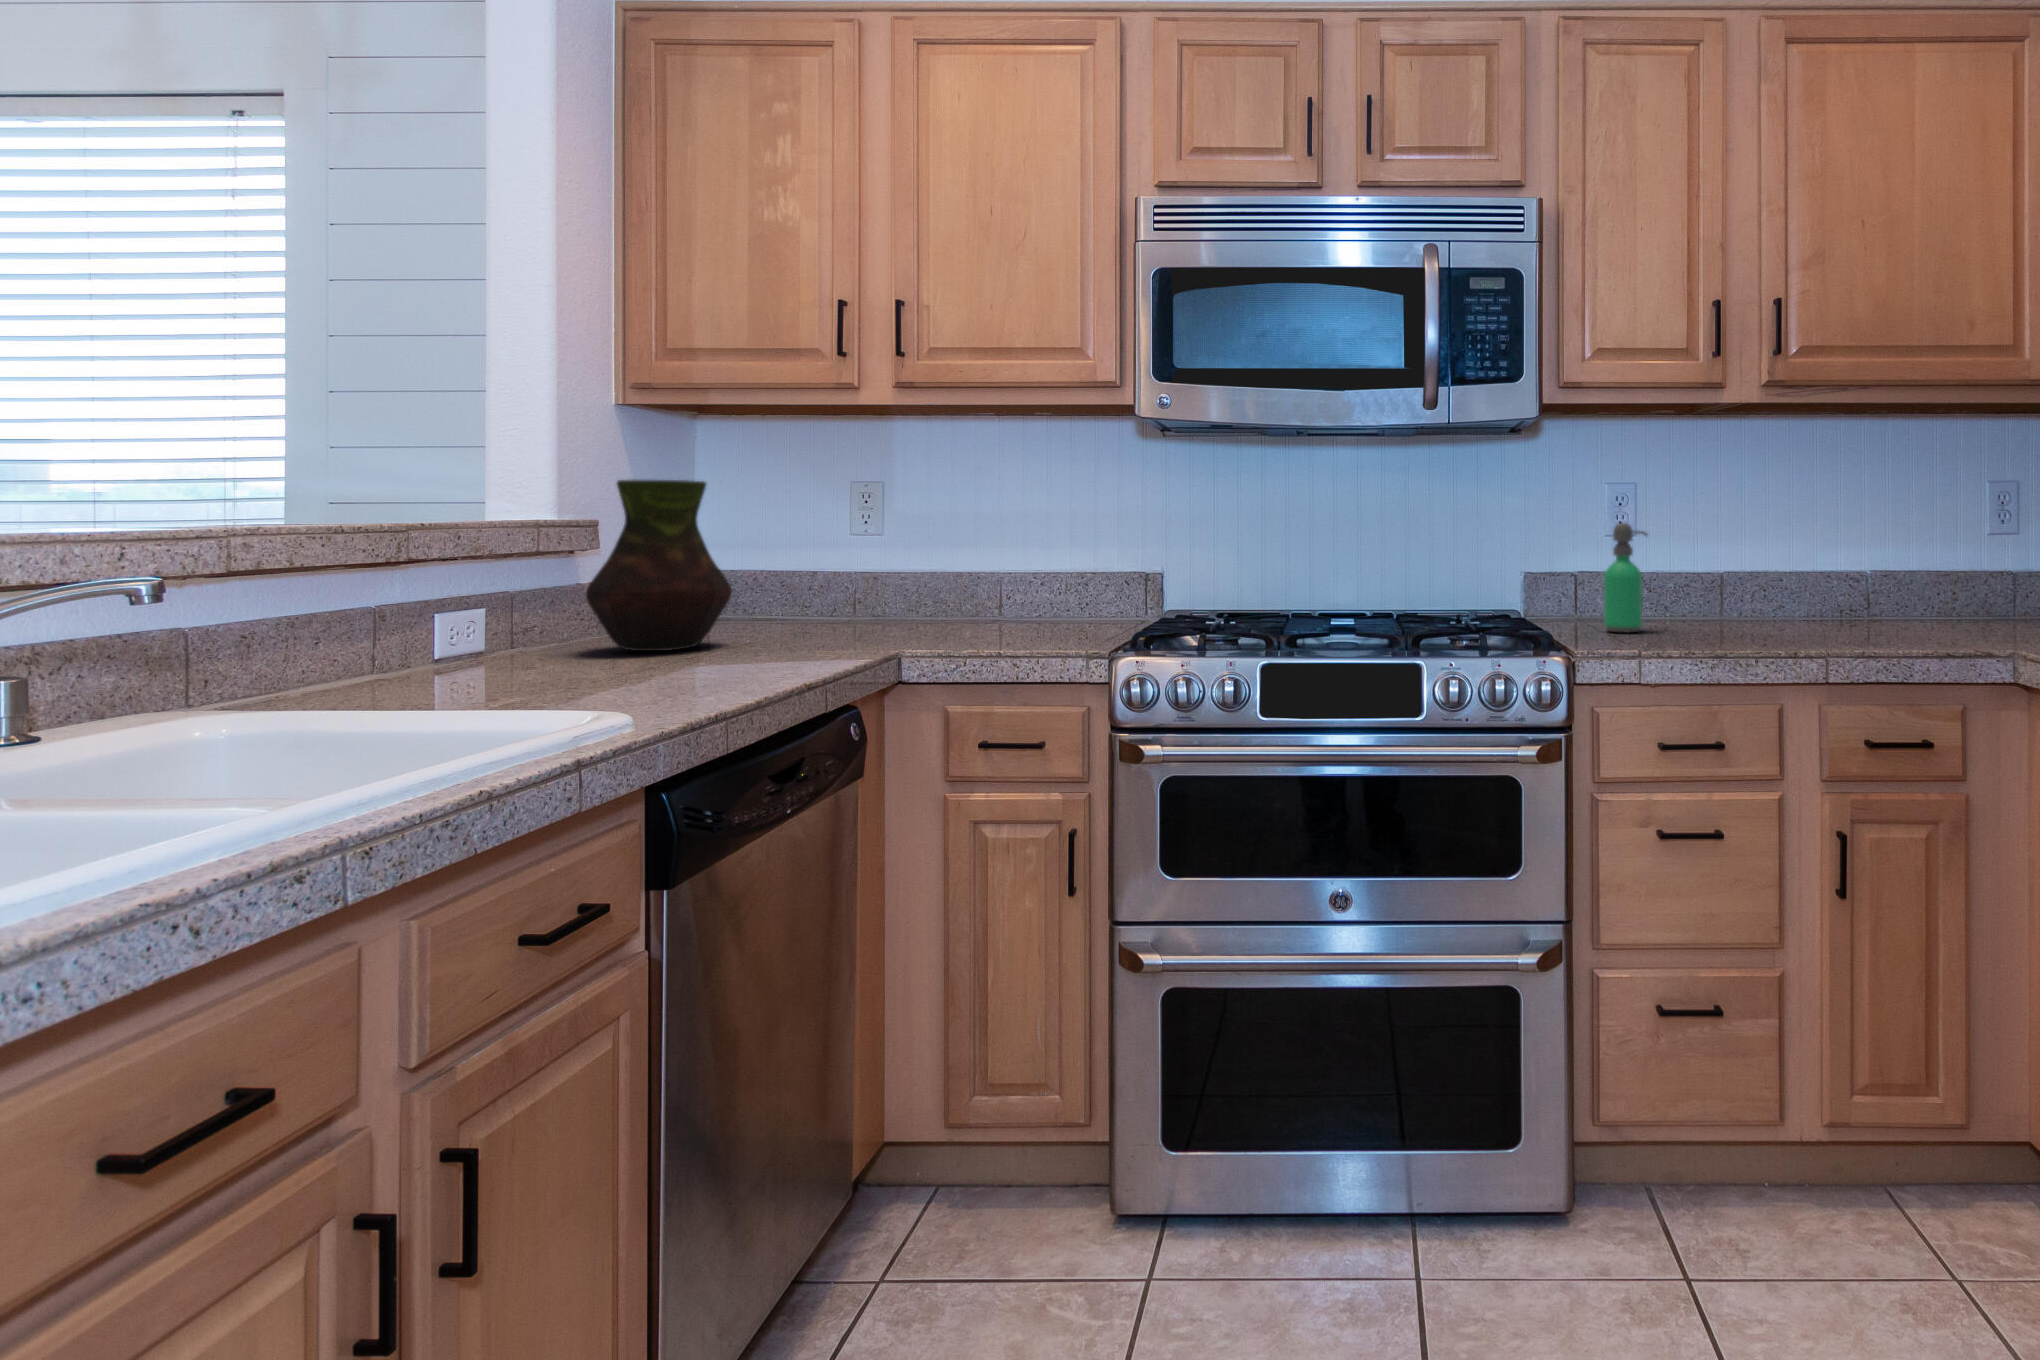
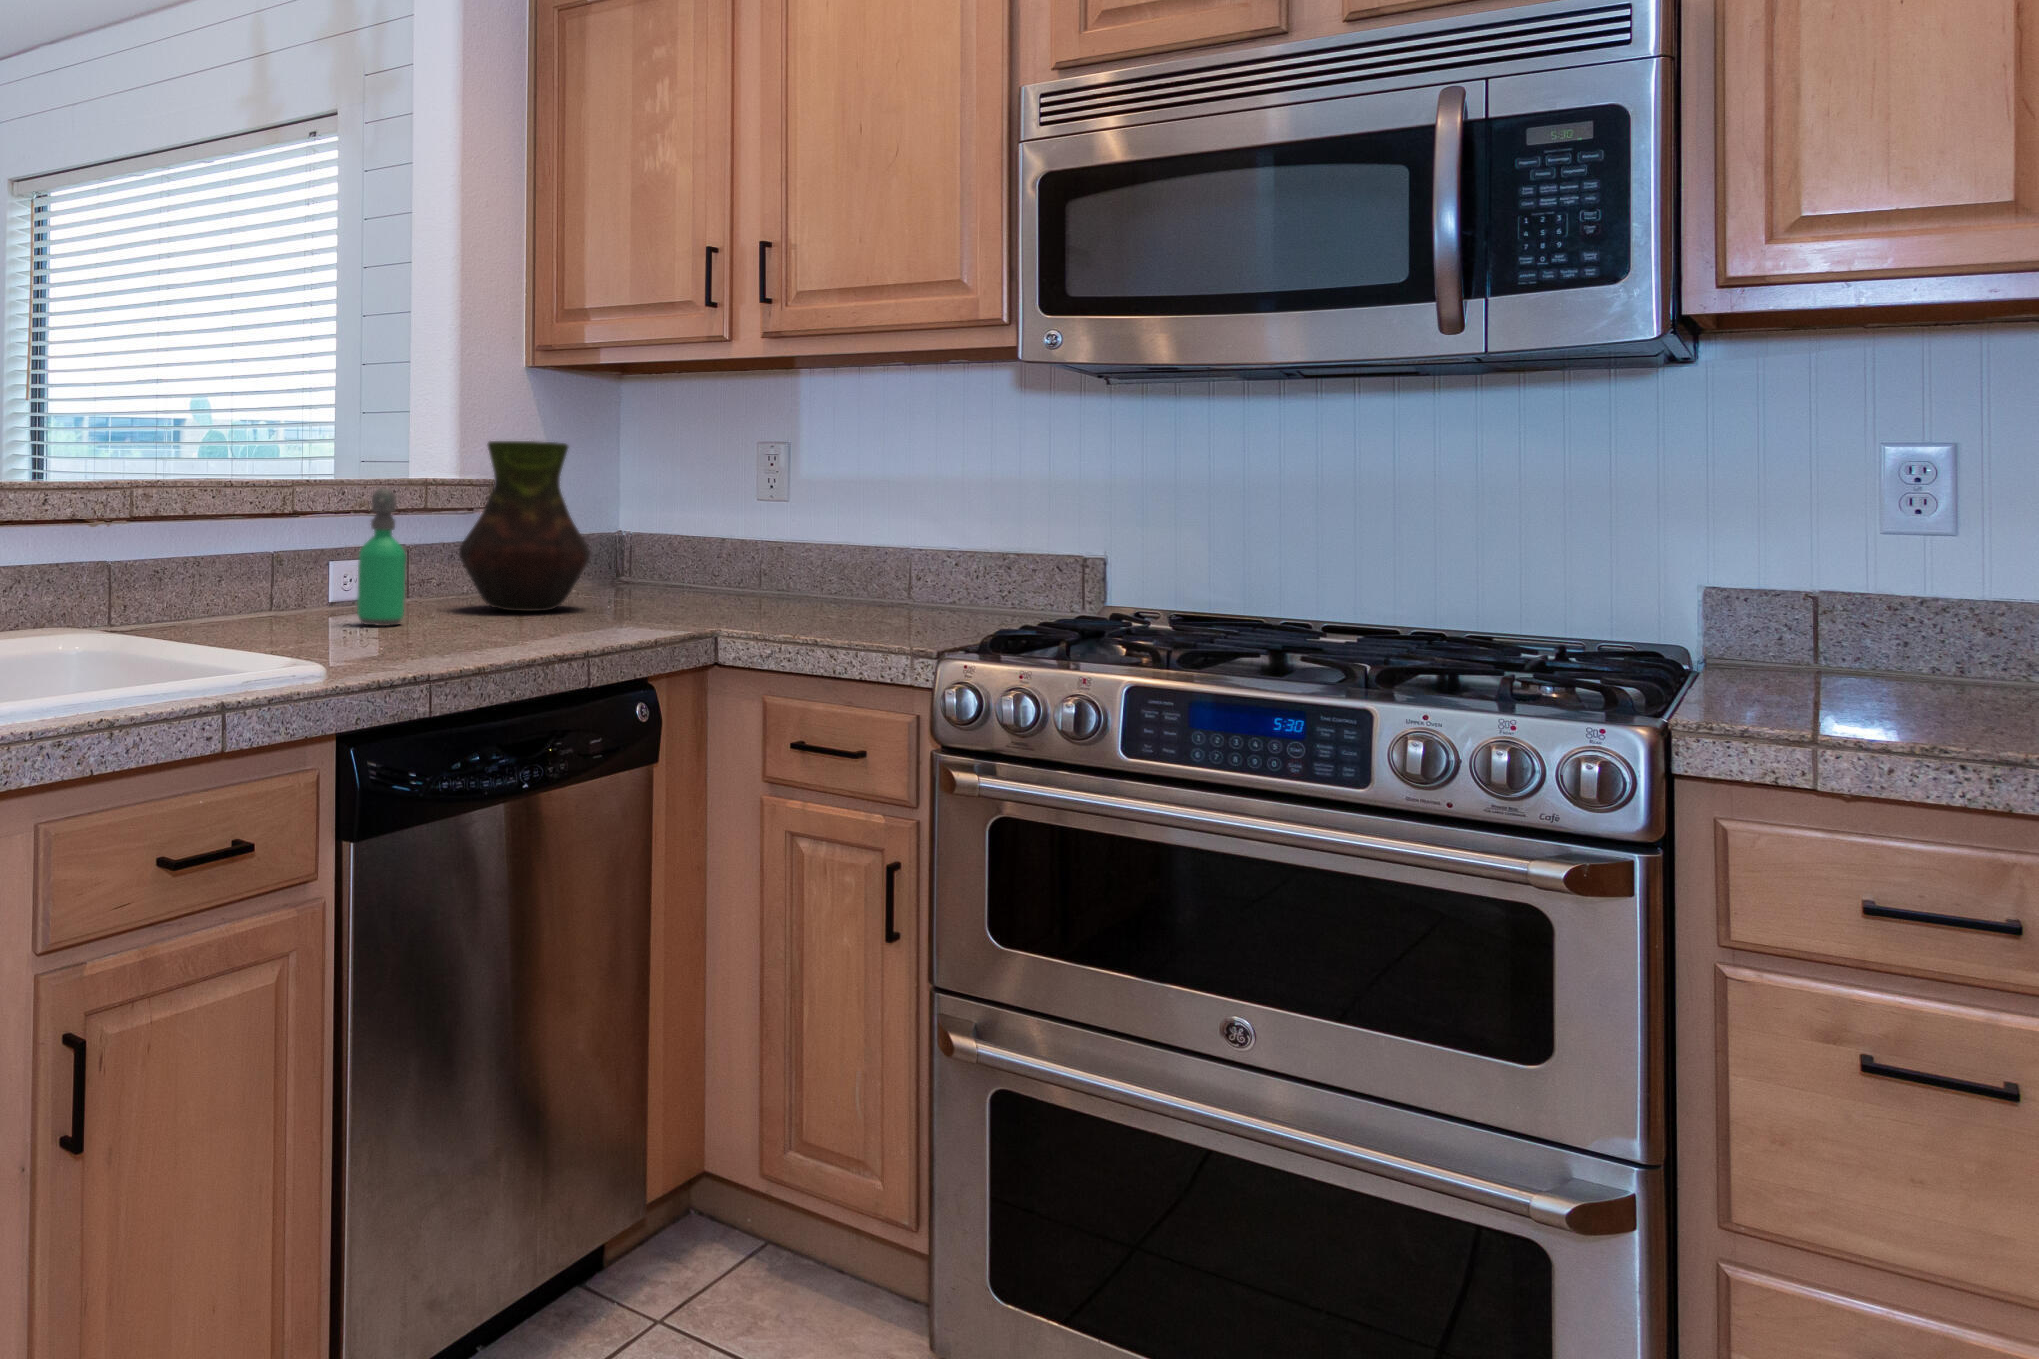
soap dispenser: present [1604,523,1647,632] -> present [357,488,406,626]

